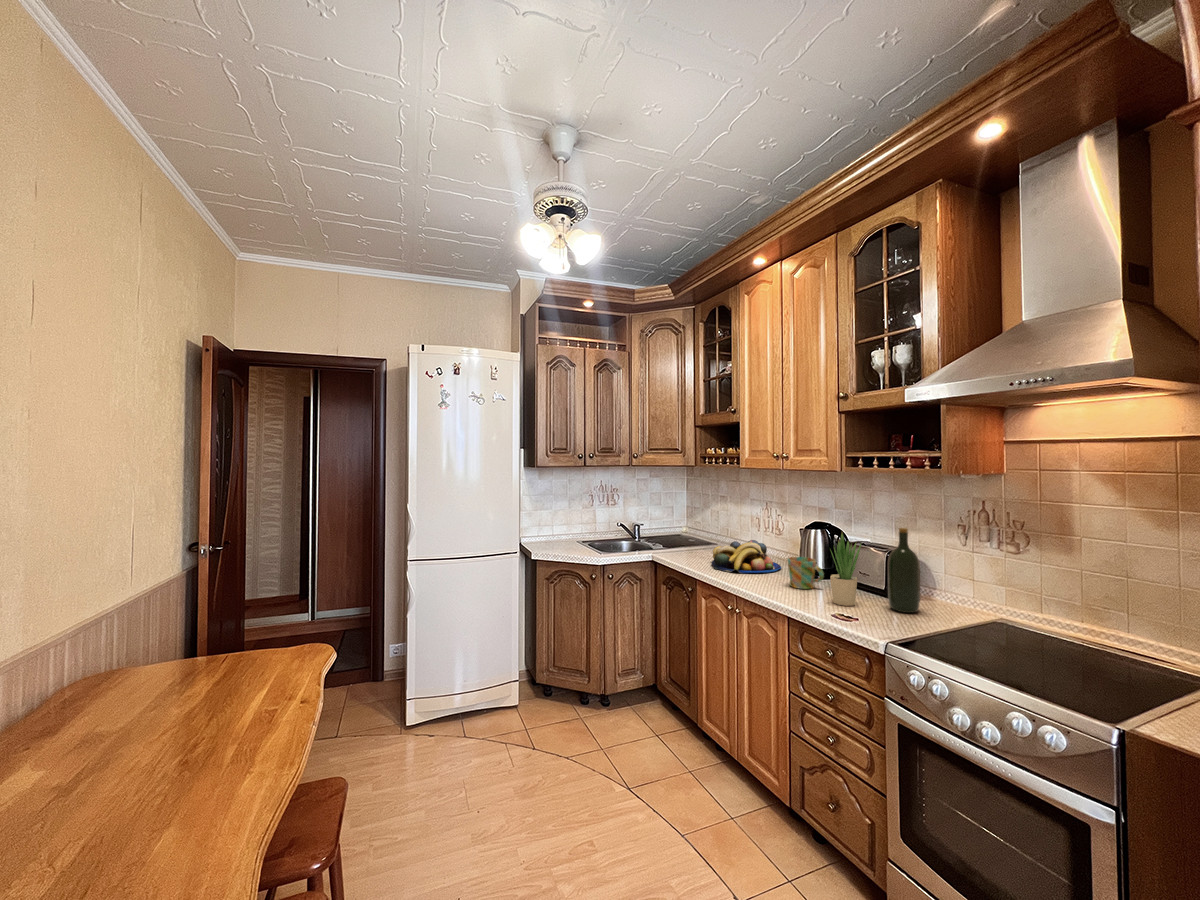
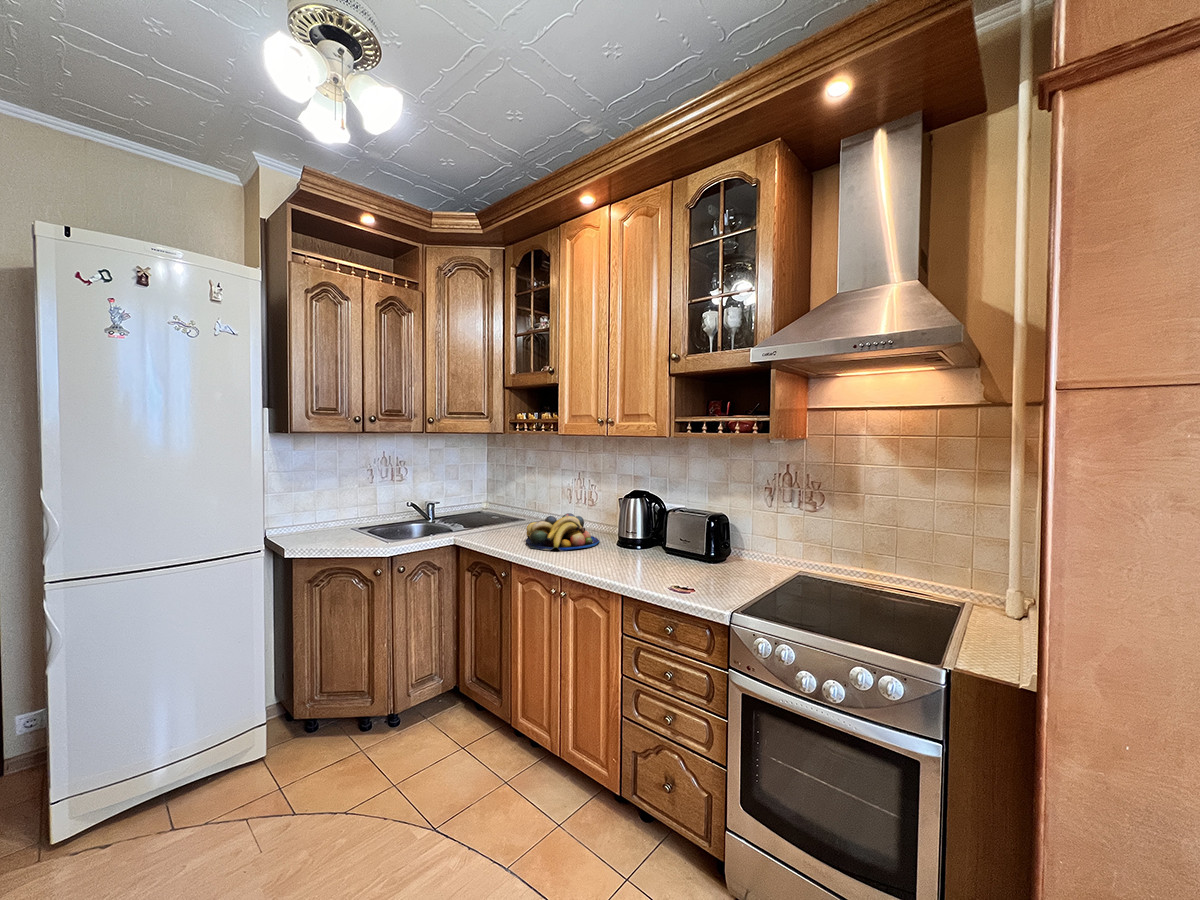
wine bottle: present [888,528,920,613] -> none [715,493,744,577]
potted plant: present [830,532,861,606] -> none [661,499,691,577]
mug: present [788,557,824,589] -> none [614,529,650,562]

